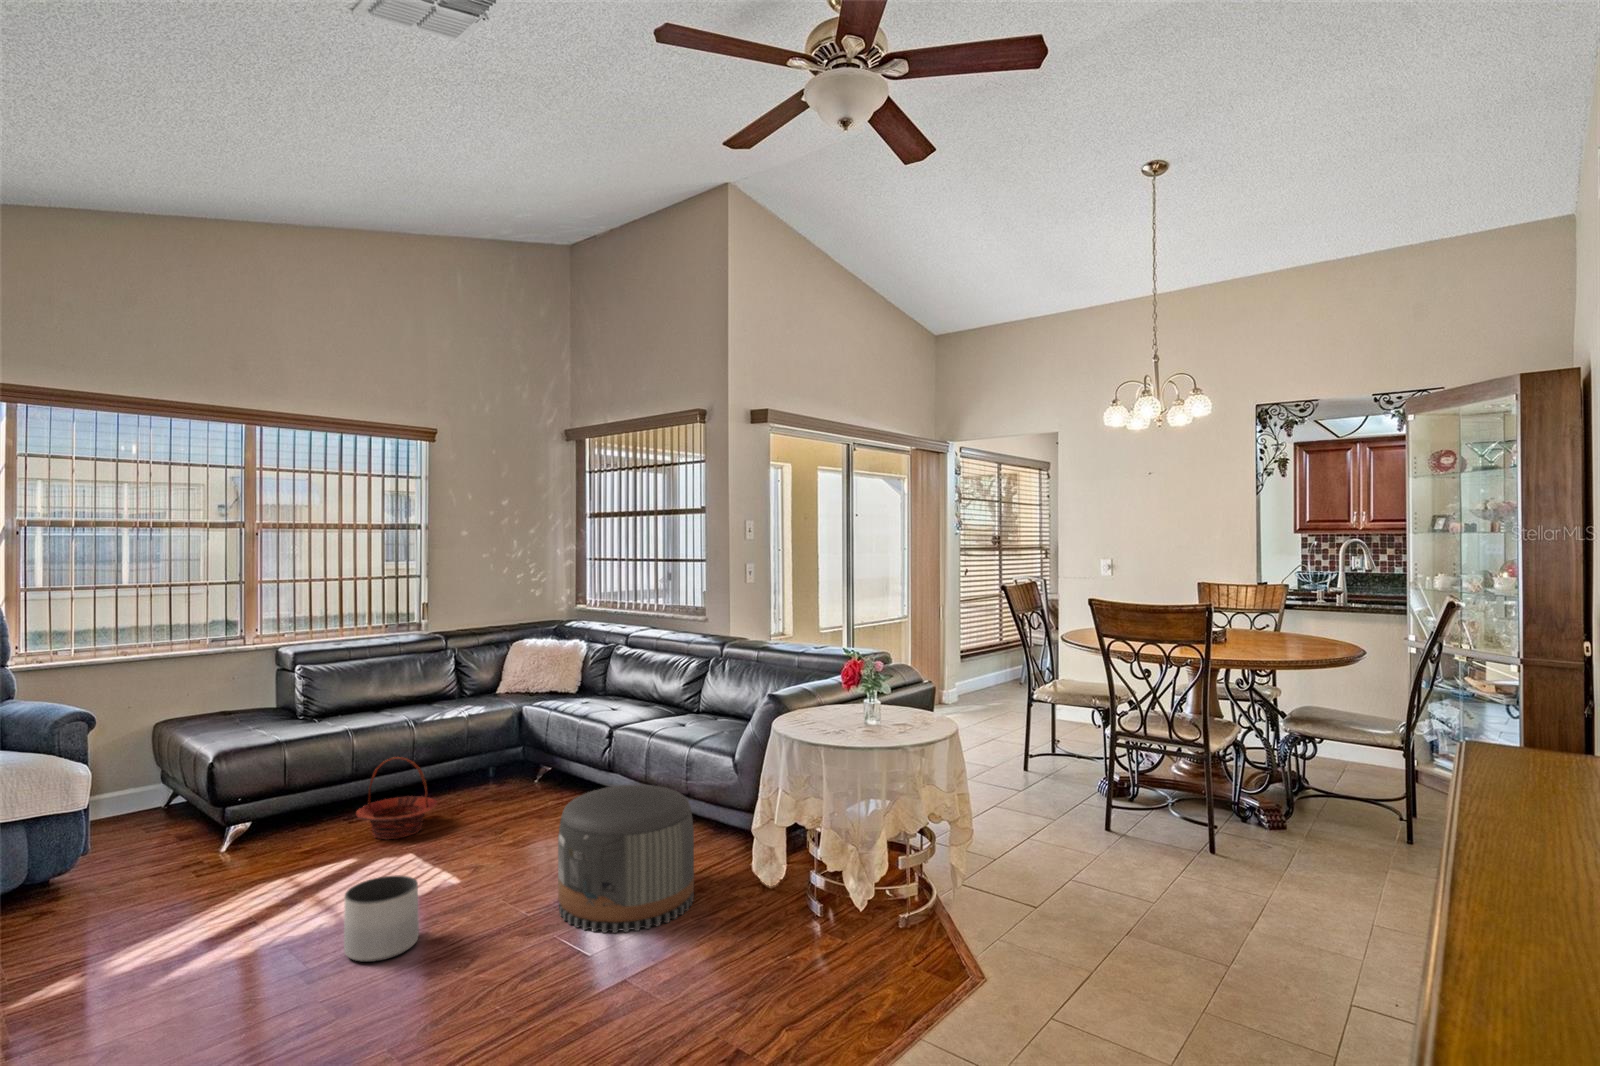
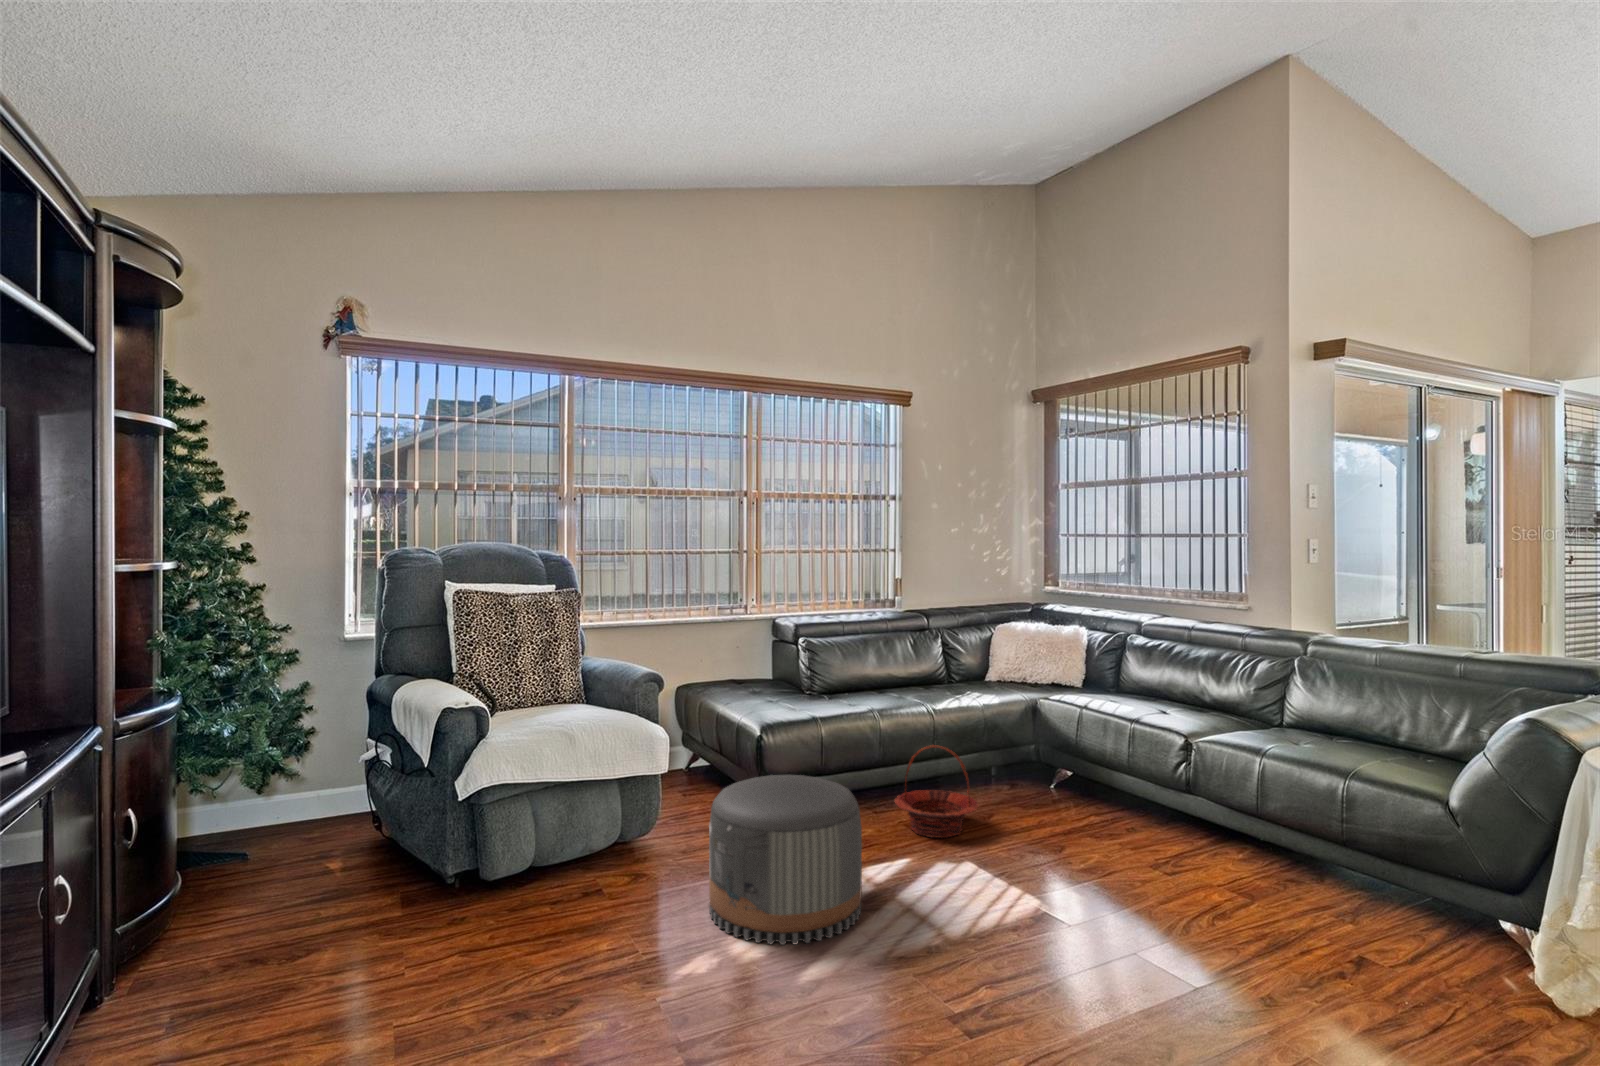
pouf: present [558,784,694,933] -> present [709,775,862,945]
planter: present [344,875,419,962] -> none [984,893,1068,1001]

